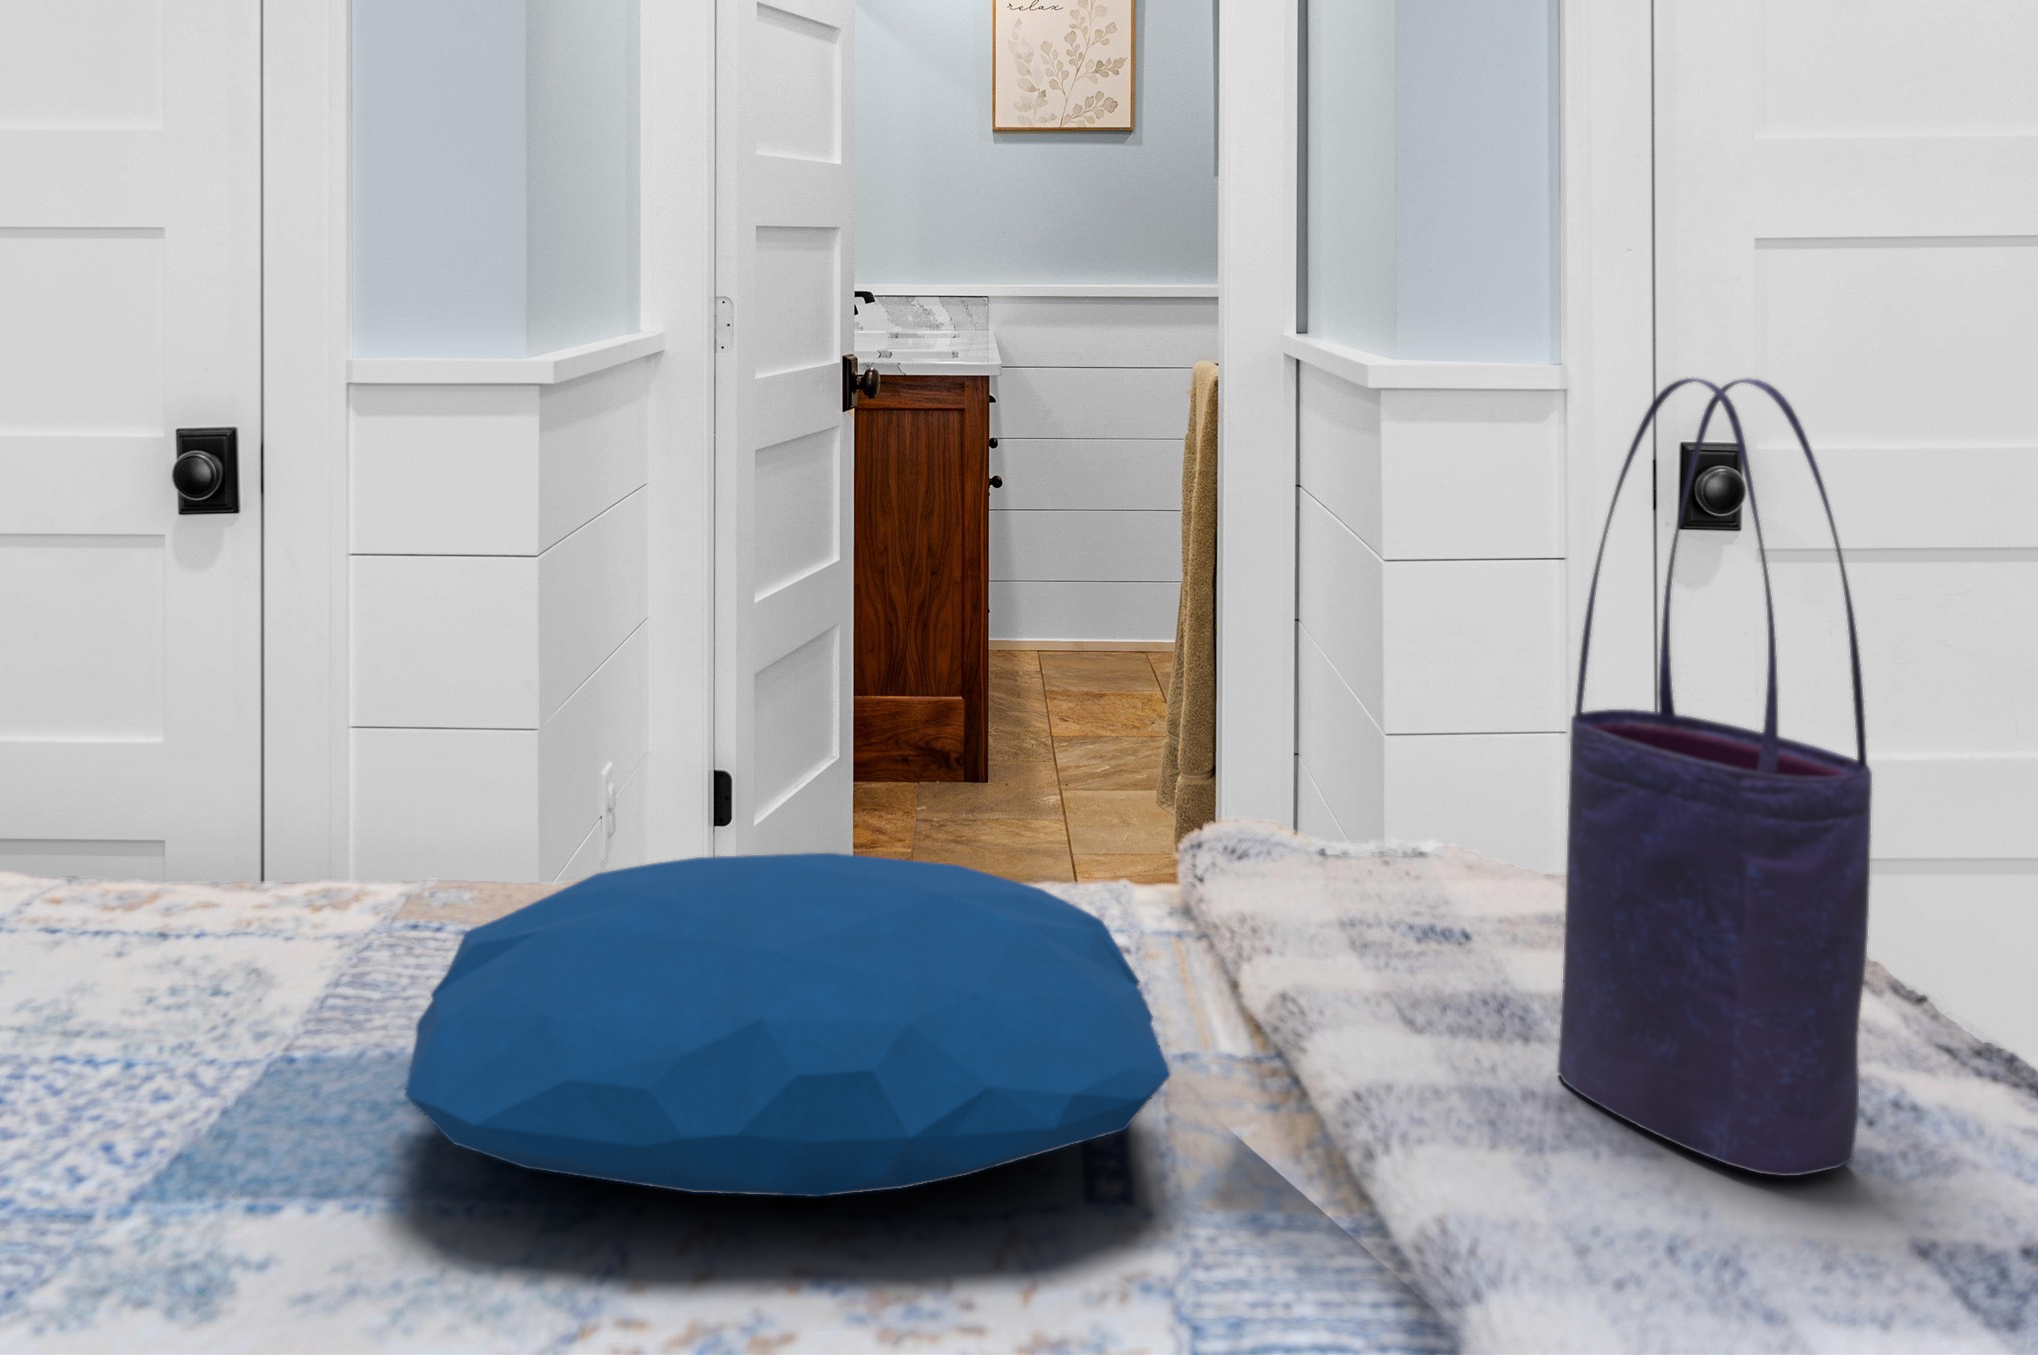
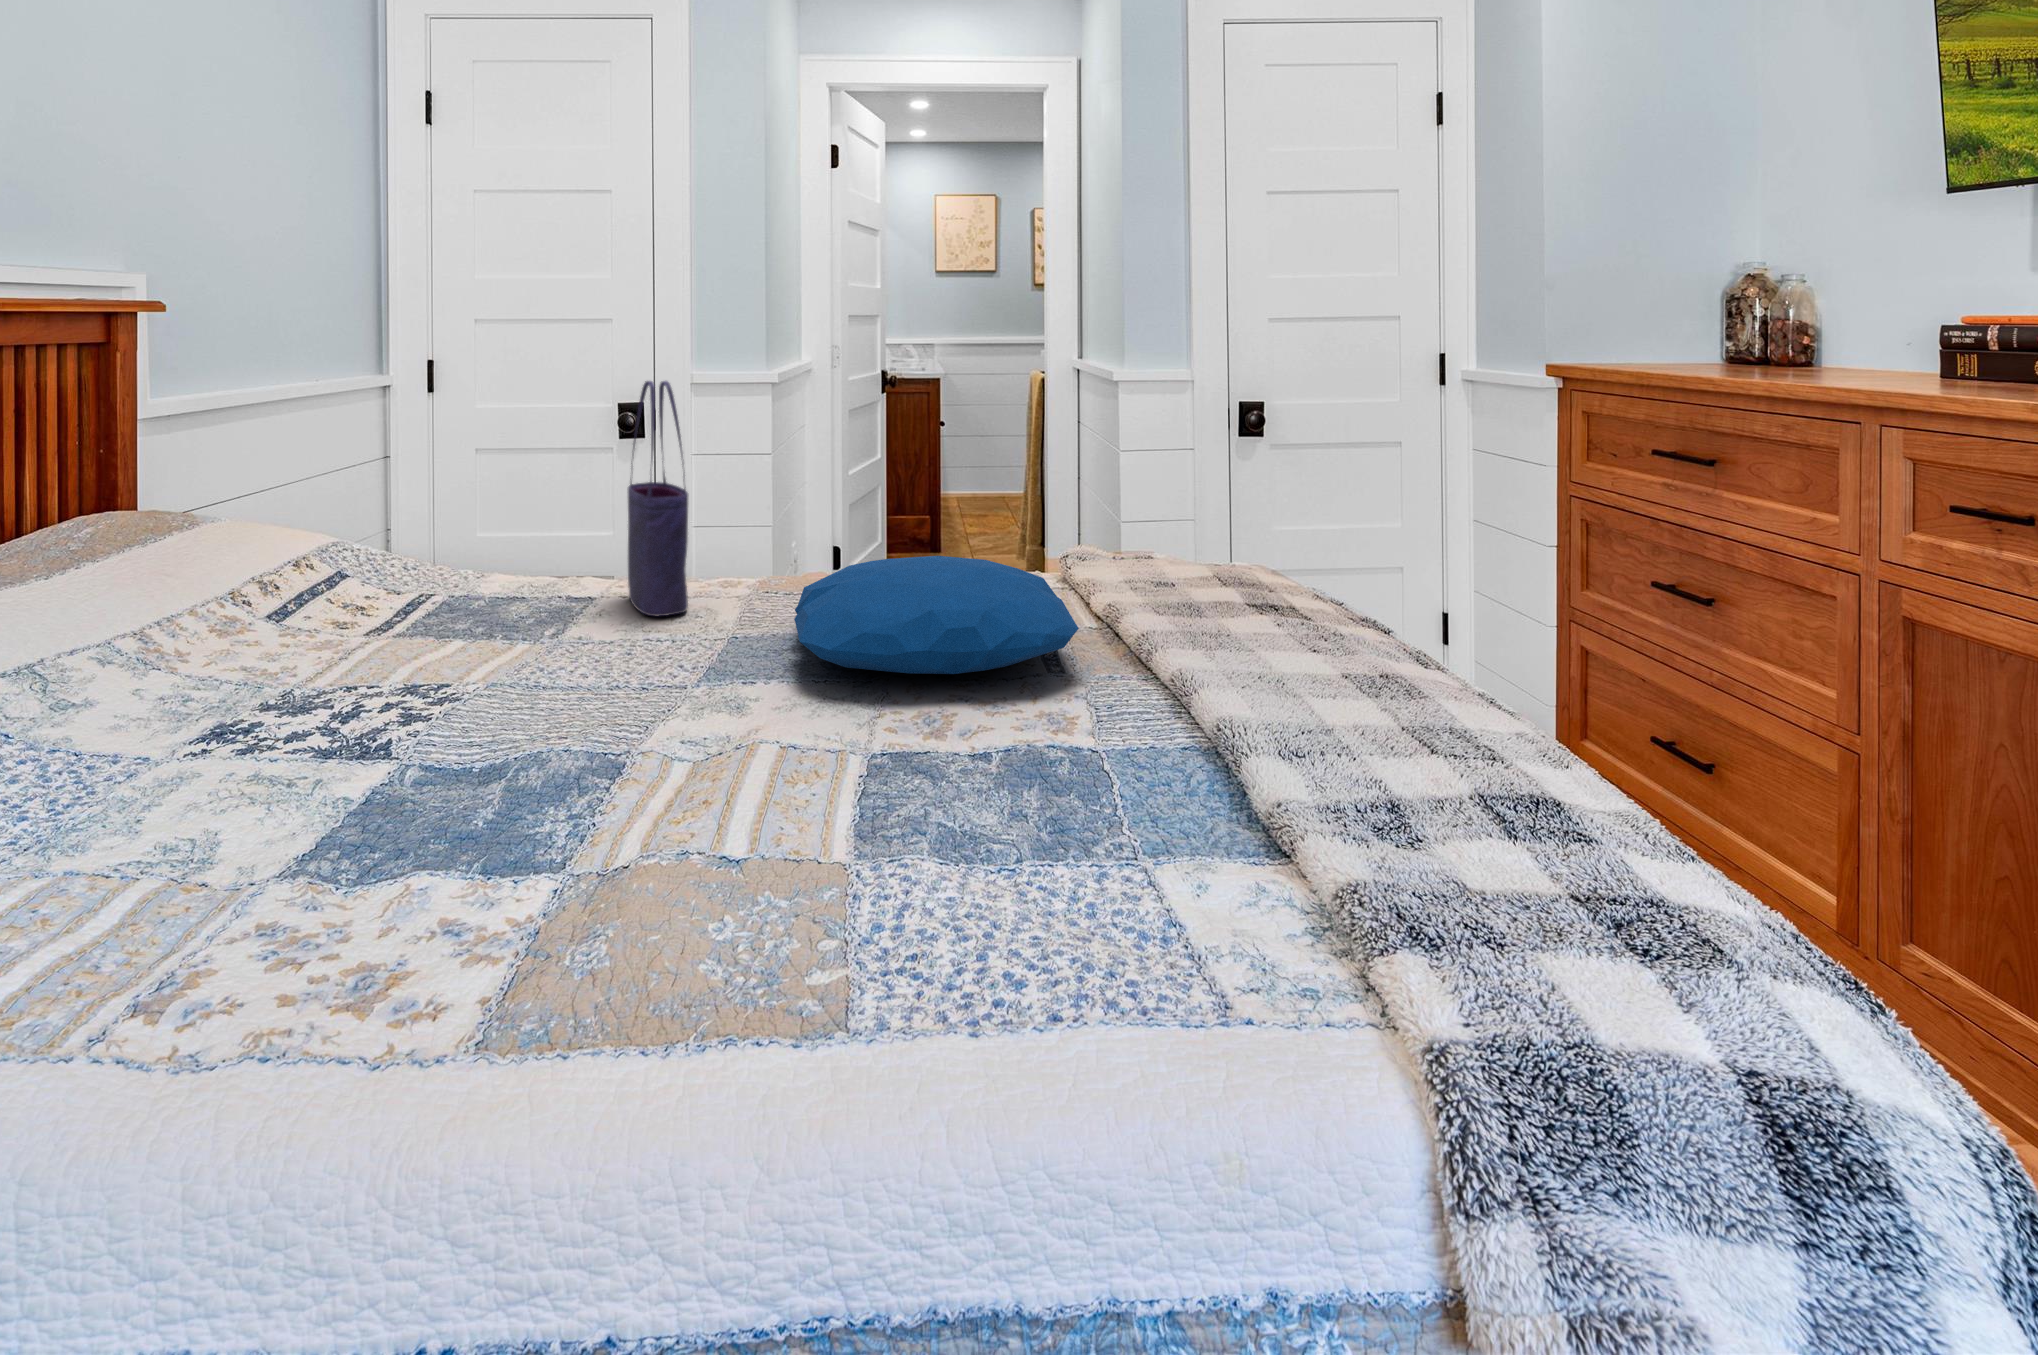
tote bag: present [1557,378,1872,1176] -> present [628,381,688,616]

